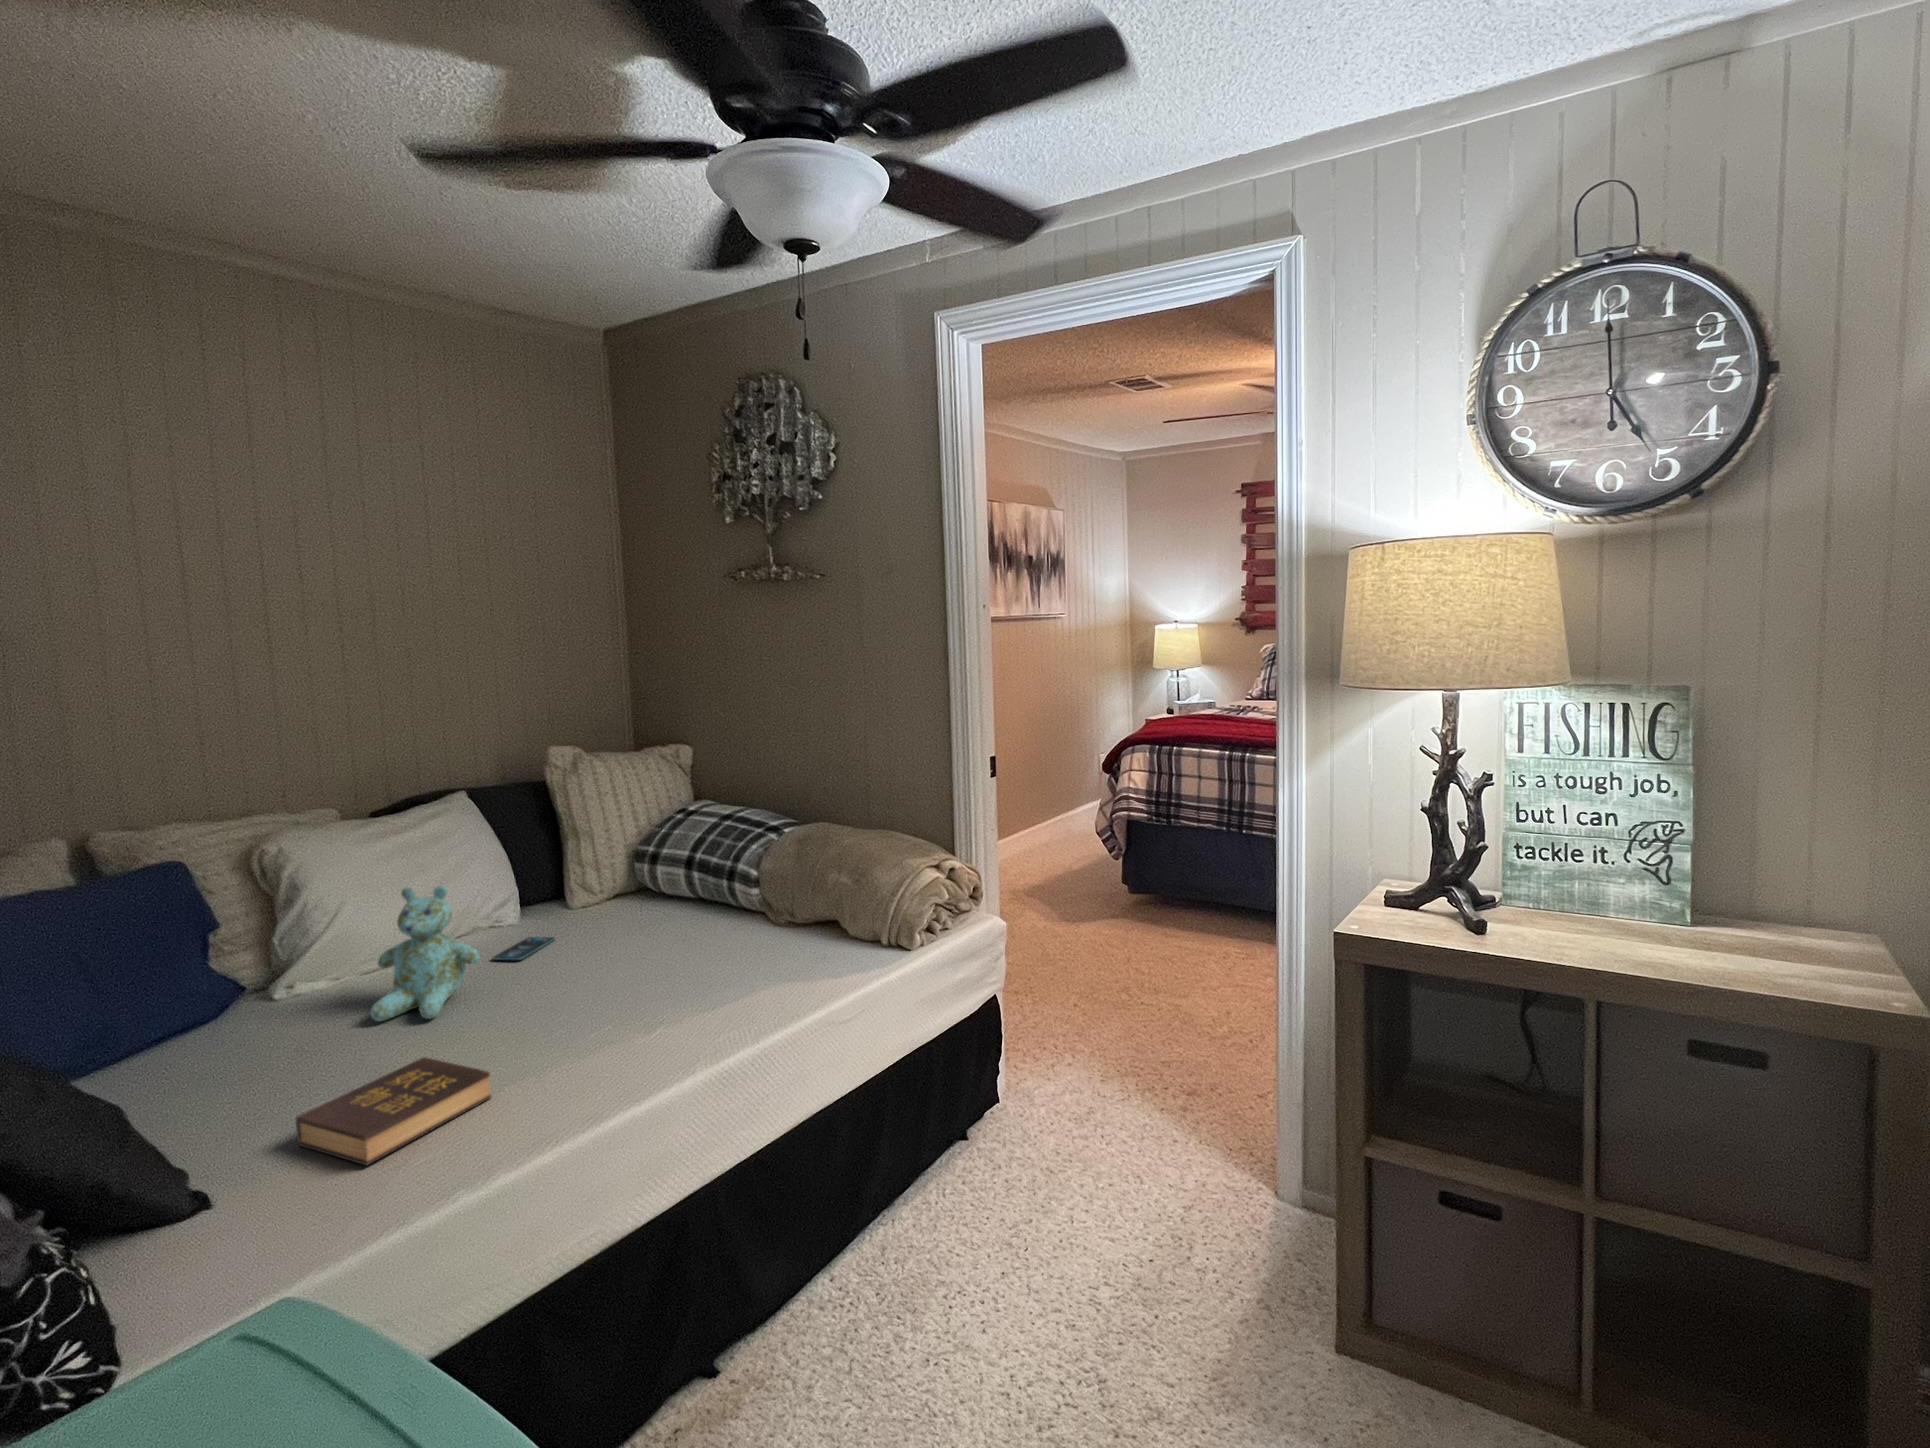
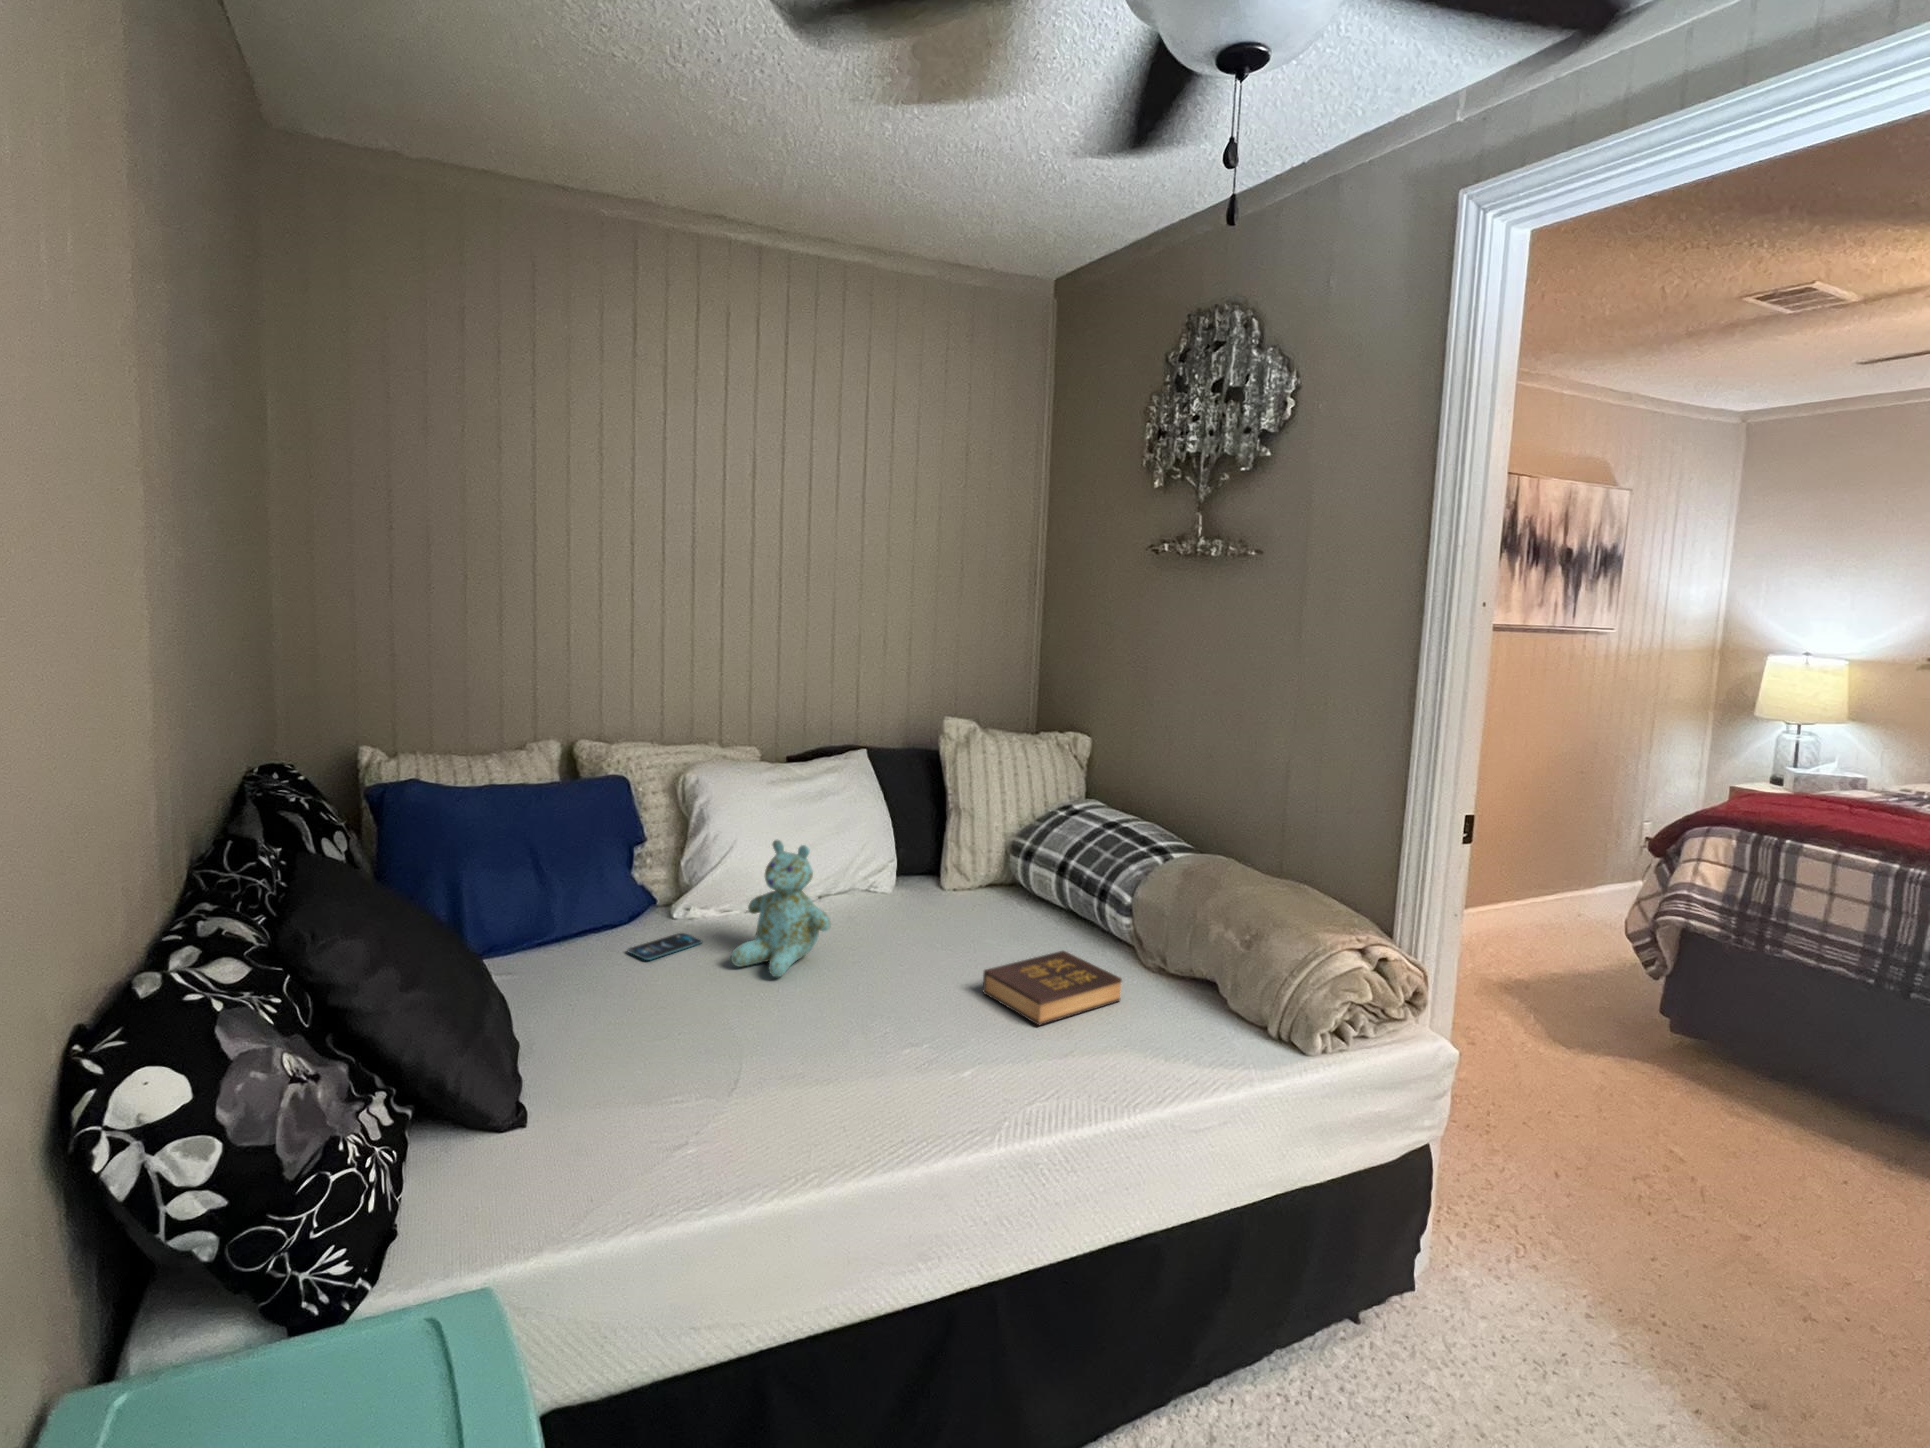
smartphone: present [493,937,555,960] -> present [628,933,702,960]
hardback book: present [296,1057,491,1165] -> present [983,951,1122,1025]

